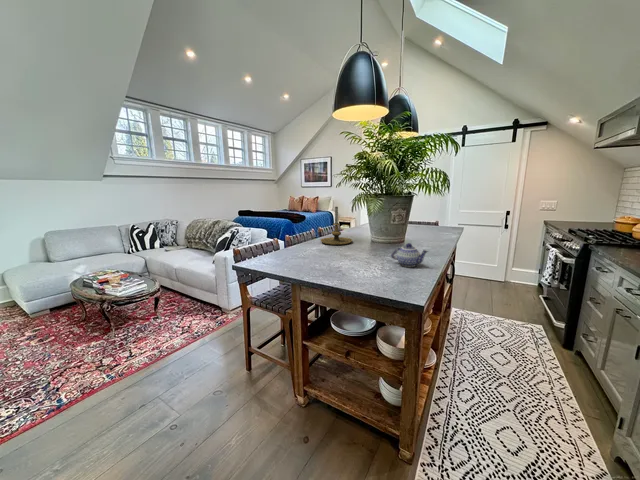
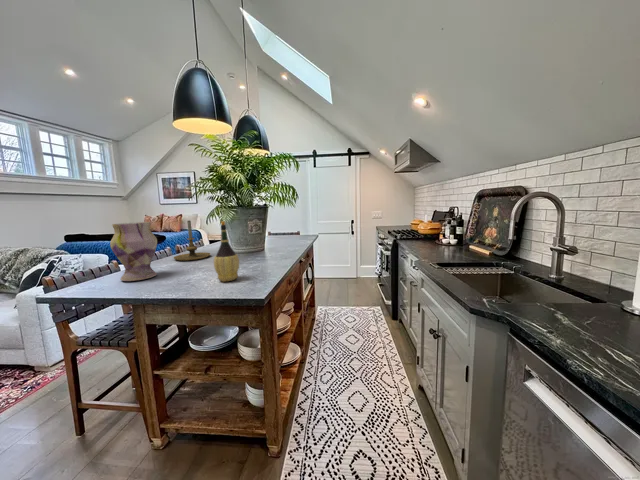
vase: none [279,208,314,260] -> present [110,222,157,281]
wine bottle: none [365,212,391,275] -> present [214,221,239,281]
teapot: present [391,243,428,267] -> none [244,249,276,271]

